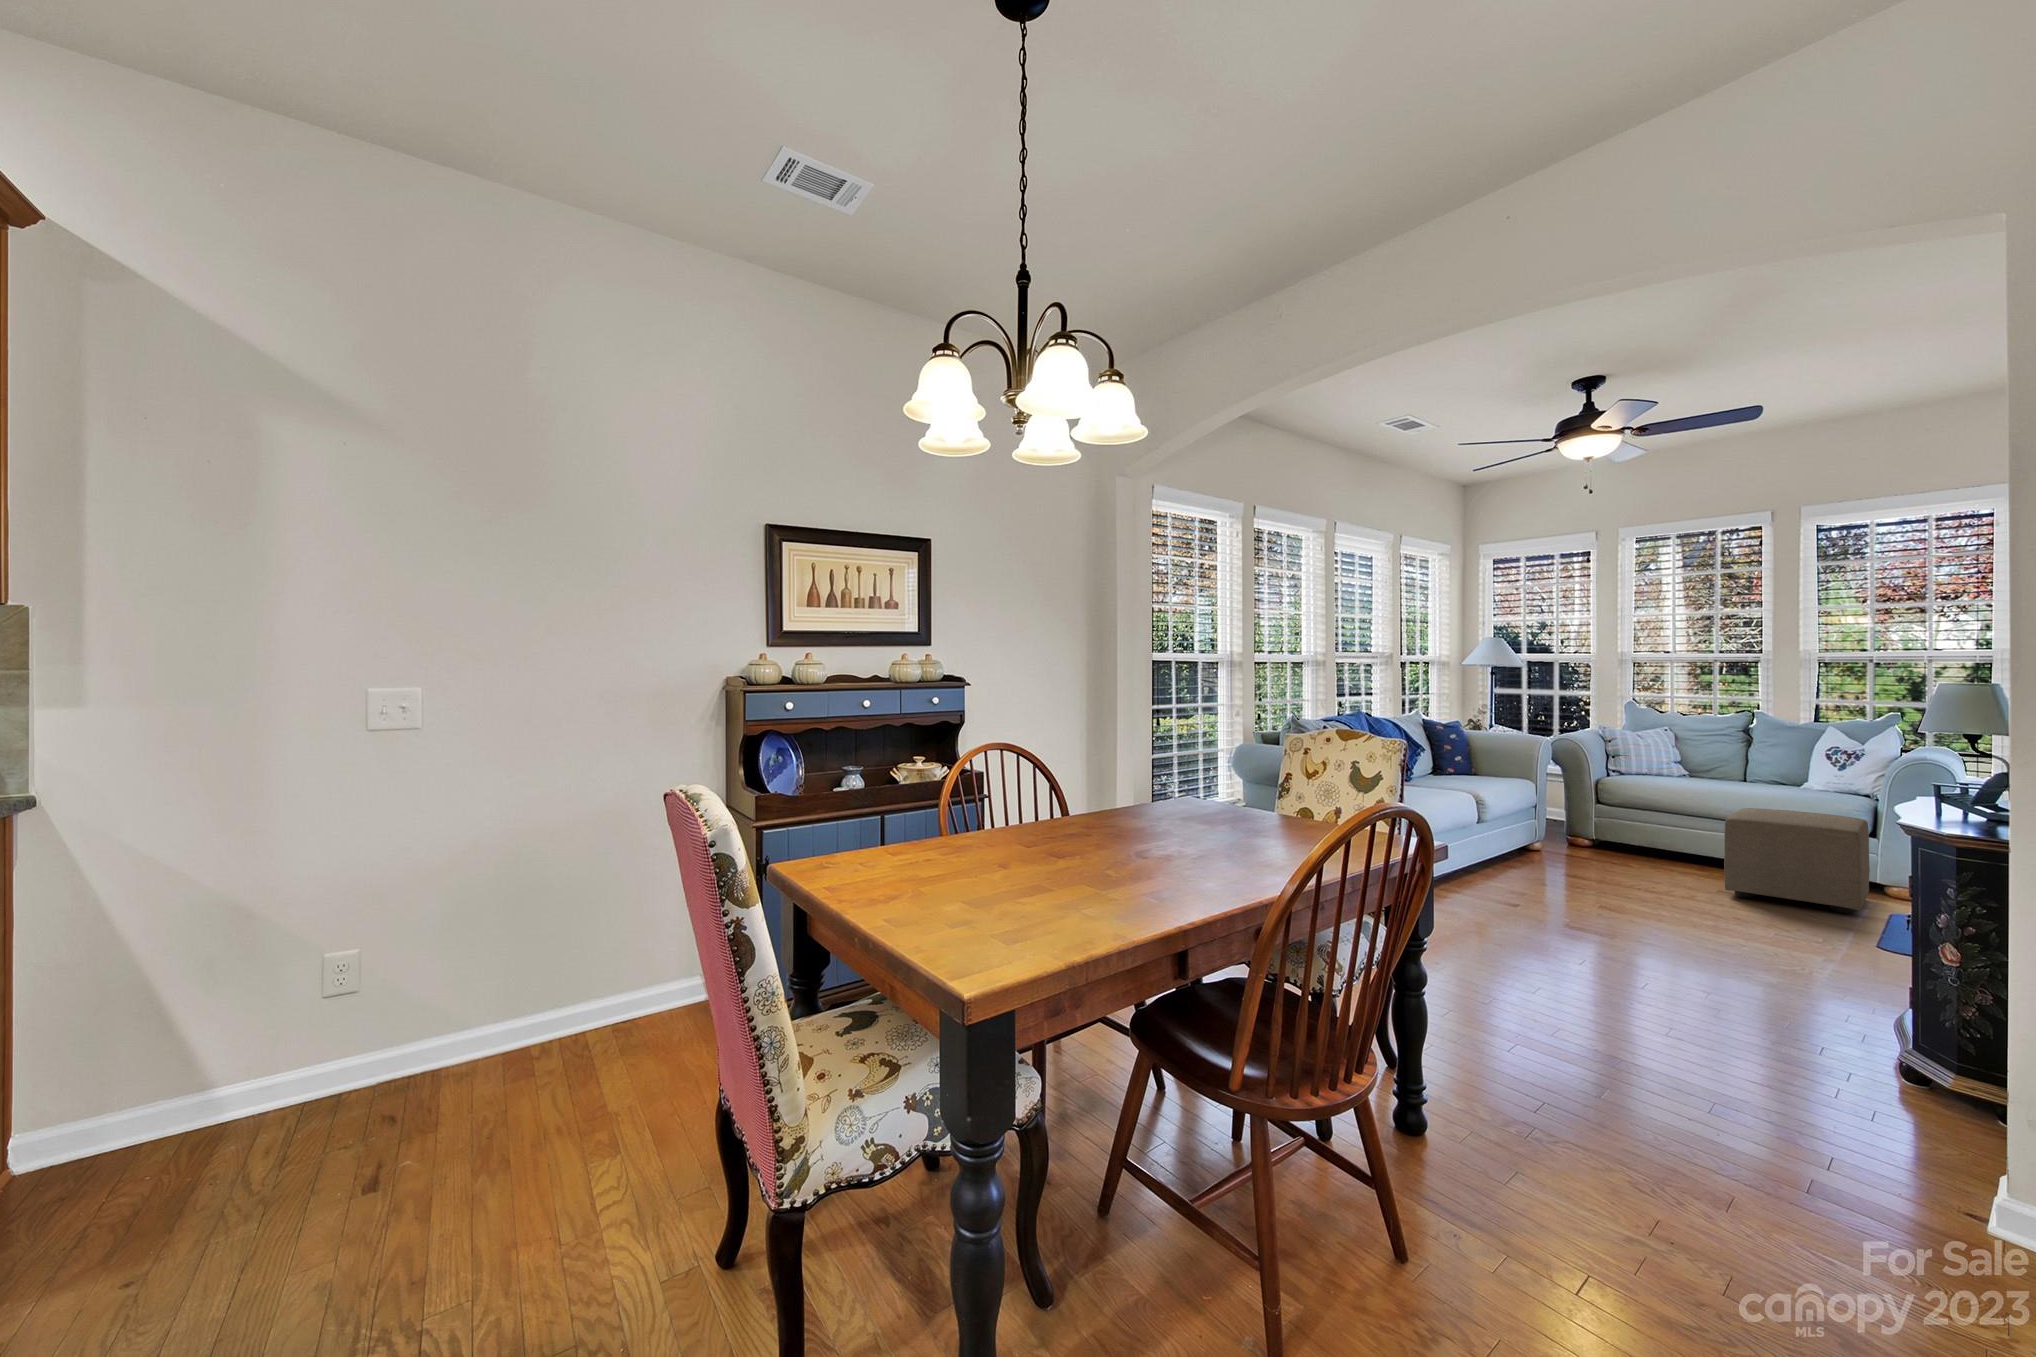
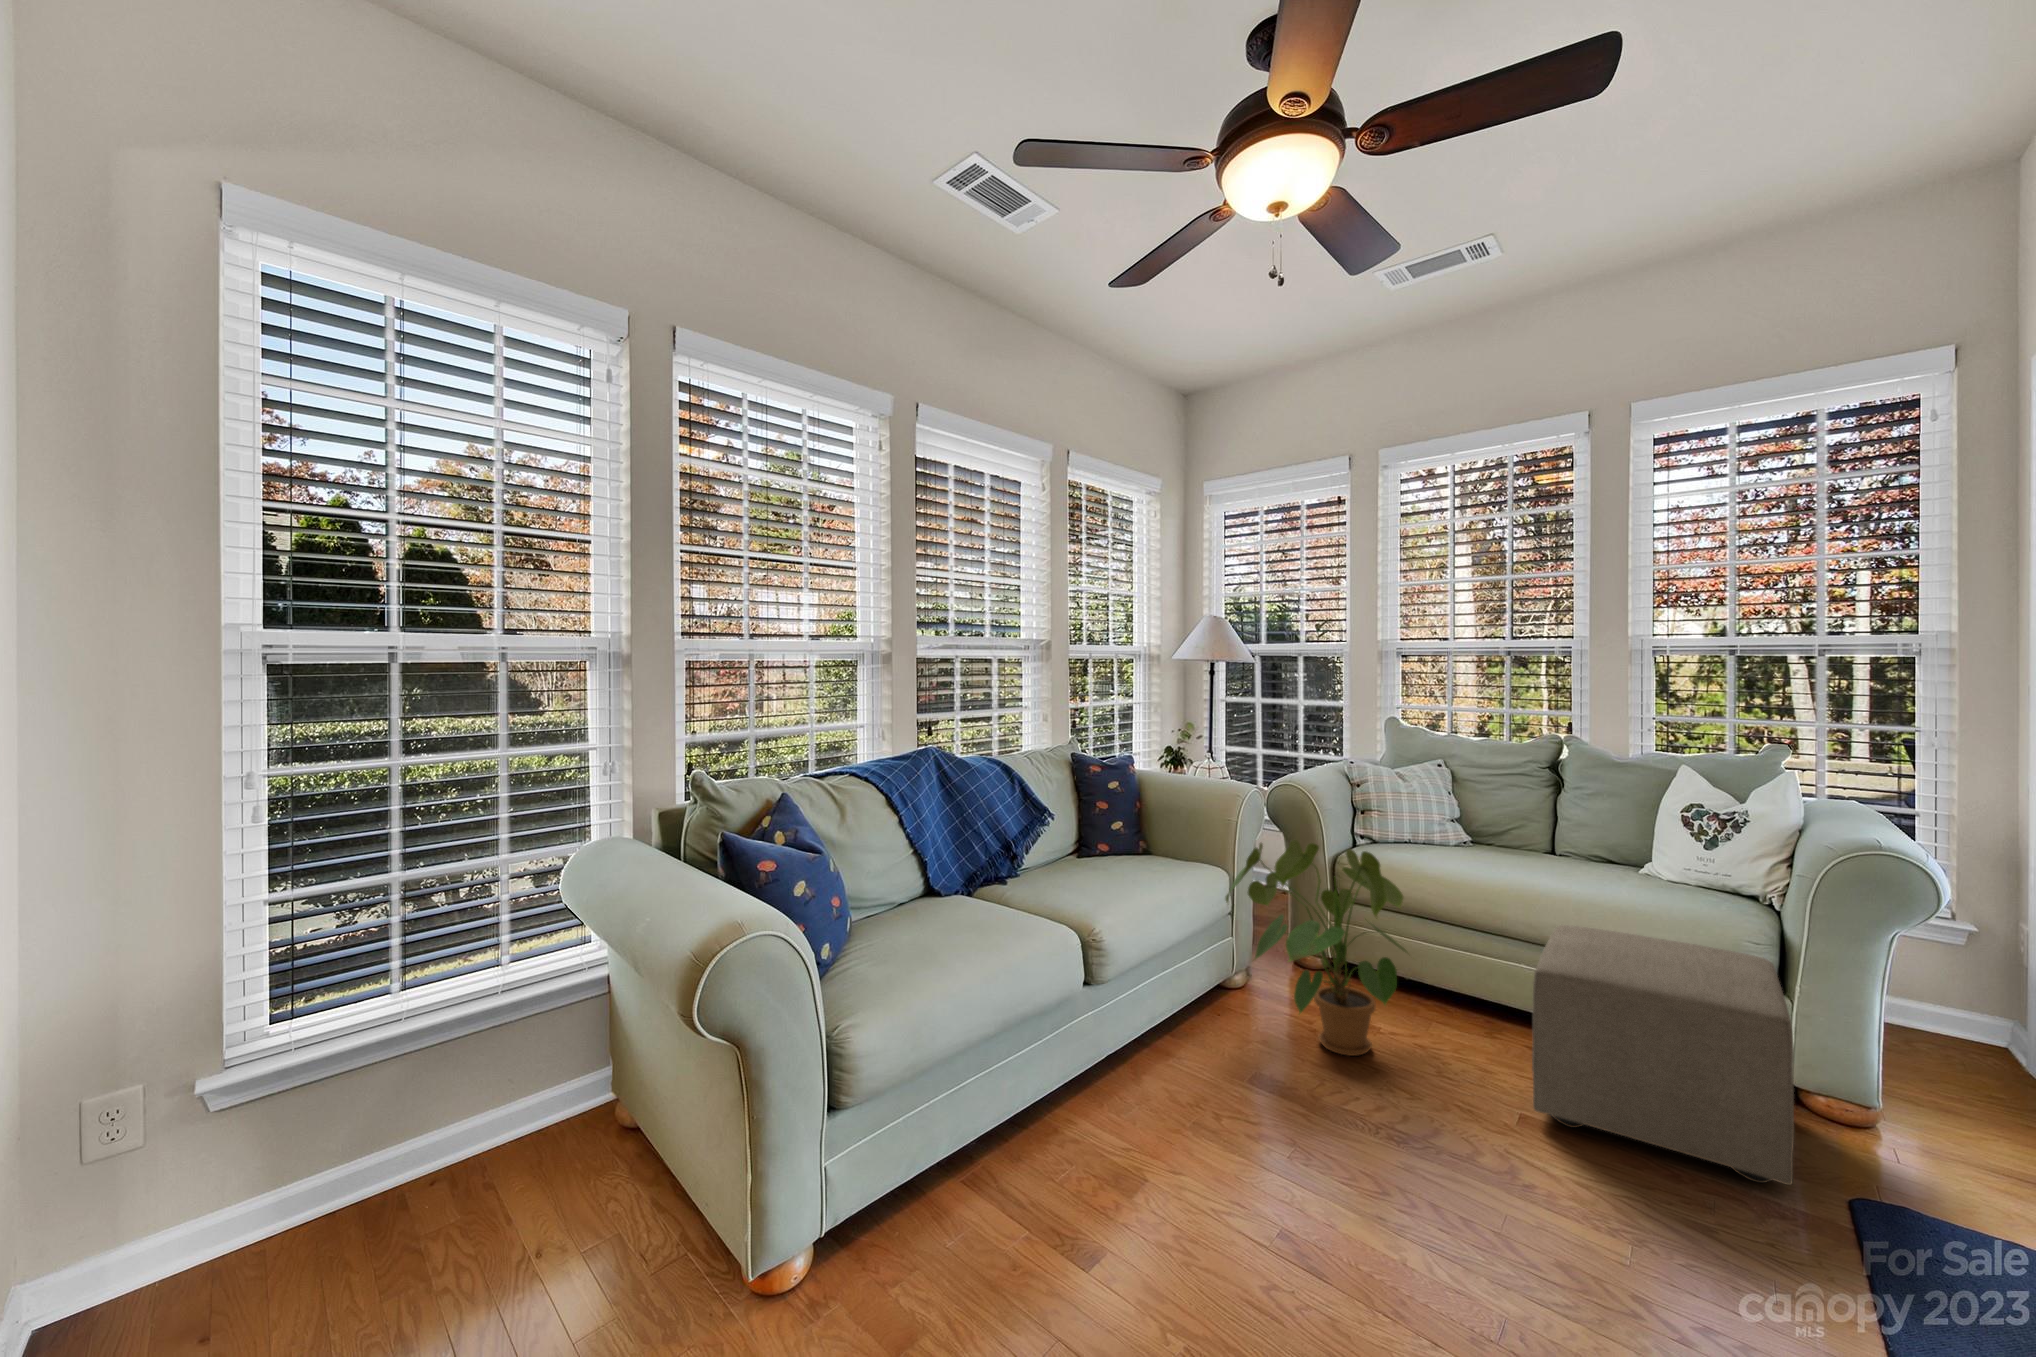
house plant: none [1535,766,1657,876] -> present [1226,840,1408,1056]

